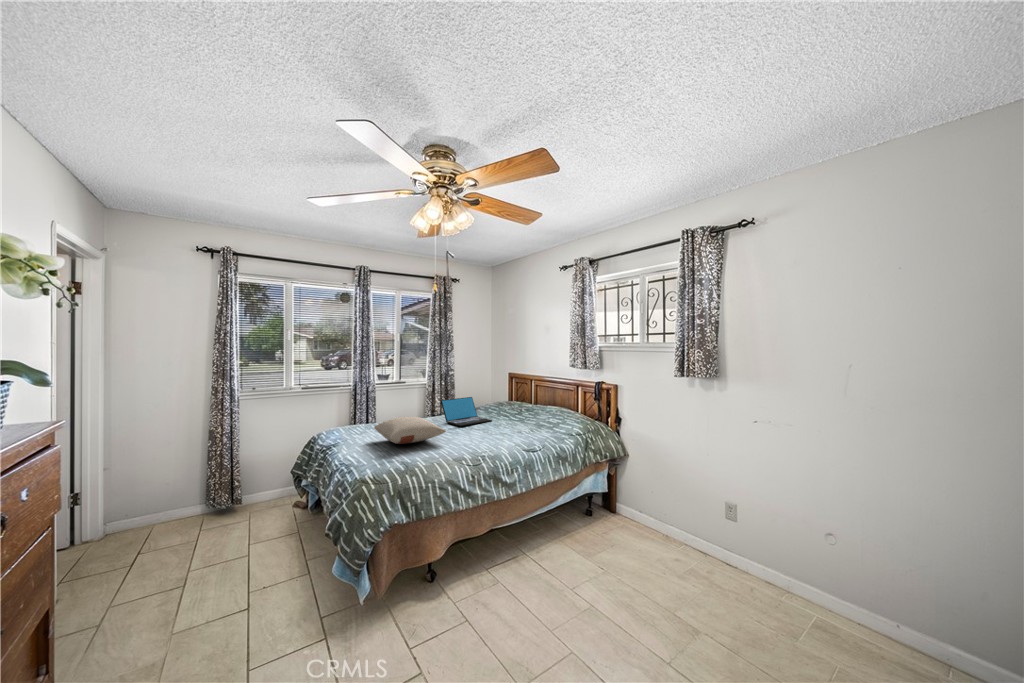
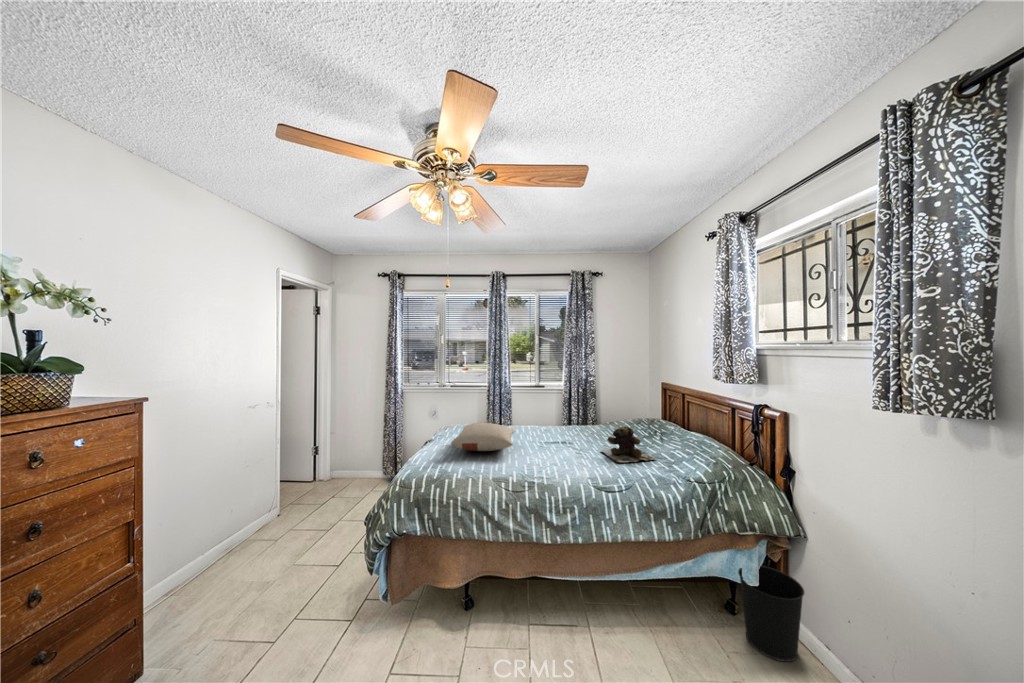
laptop: present [441,397,492,426] -> none [548,408,602,441]
teddy bear: none [503,406,545,432] -> present [601,426,655,462]
wastebasket: none [600,480,633,529] -> present [738,566,804,662]

